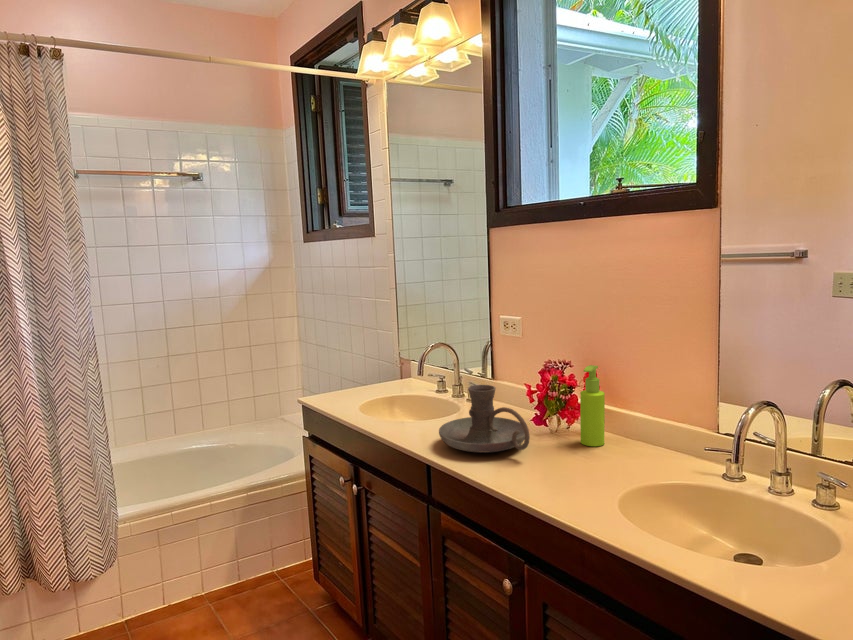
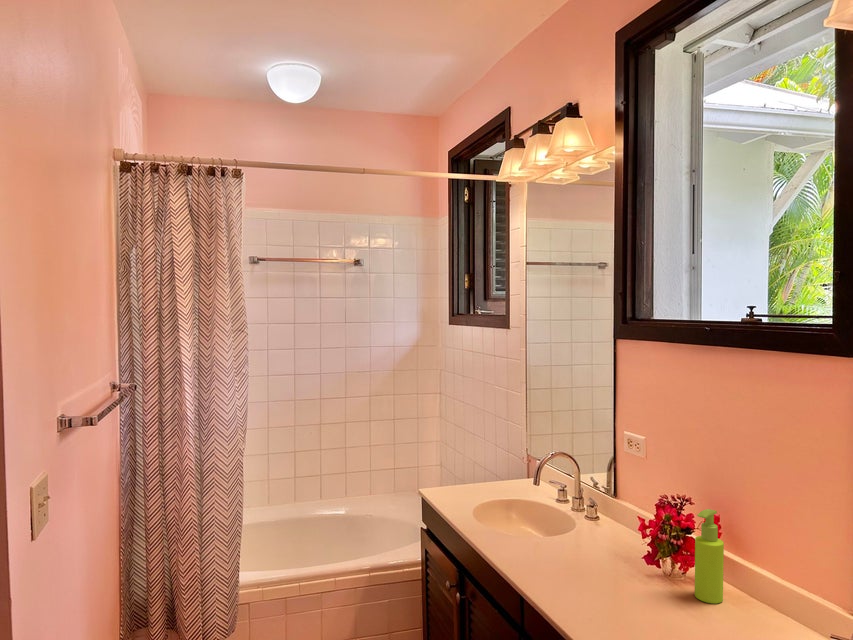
candle holder: present [439,385,530,453] -> none [536,513,633,595]

